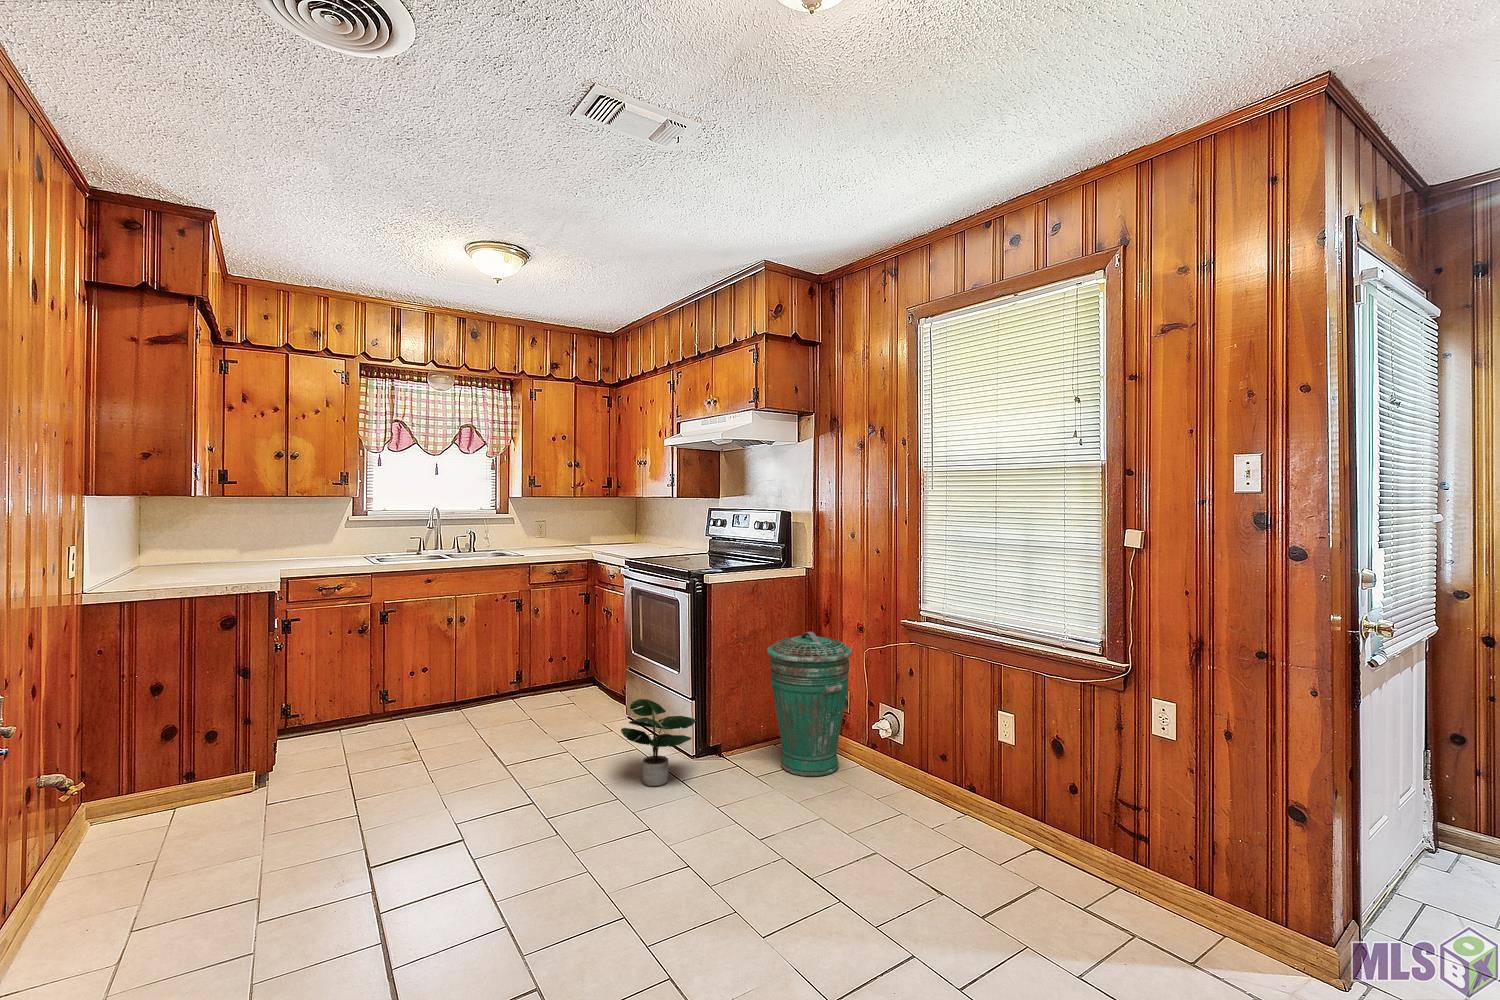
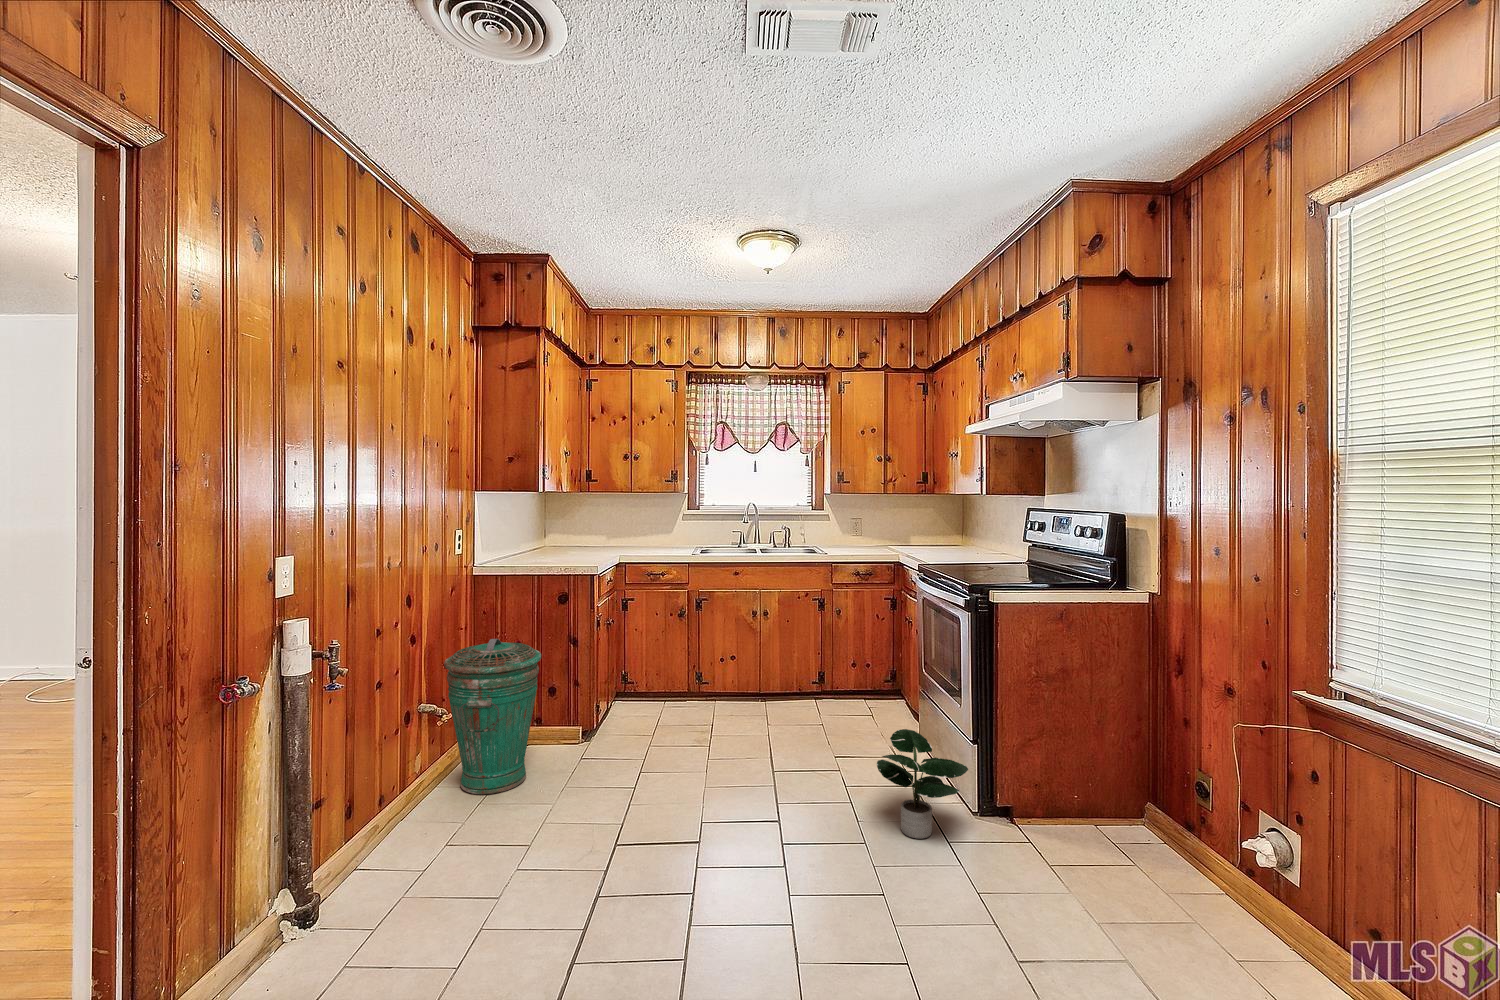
trash can: present [767,632,852,776] -> present [444,639,541,794]

